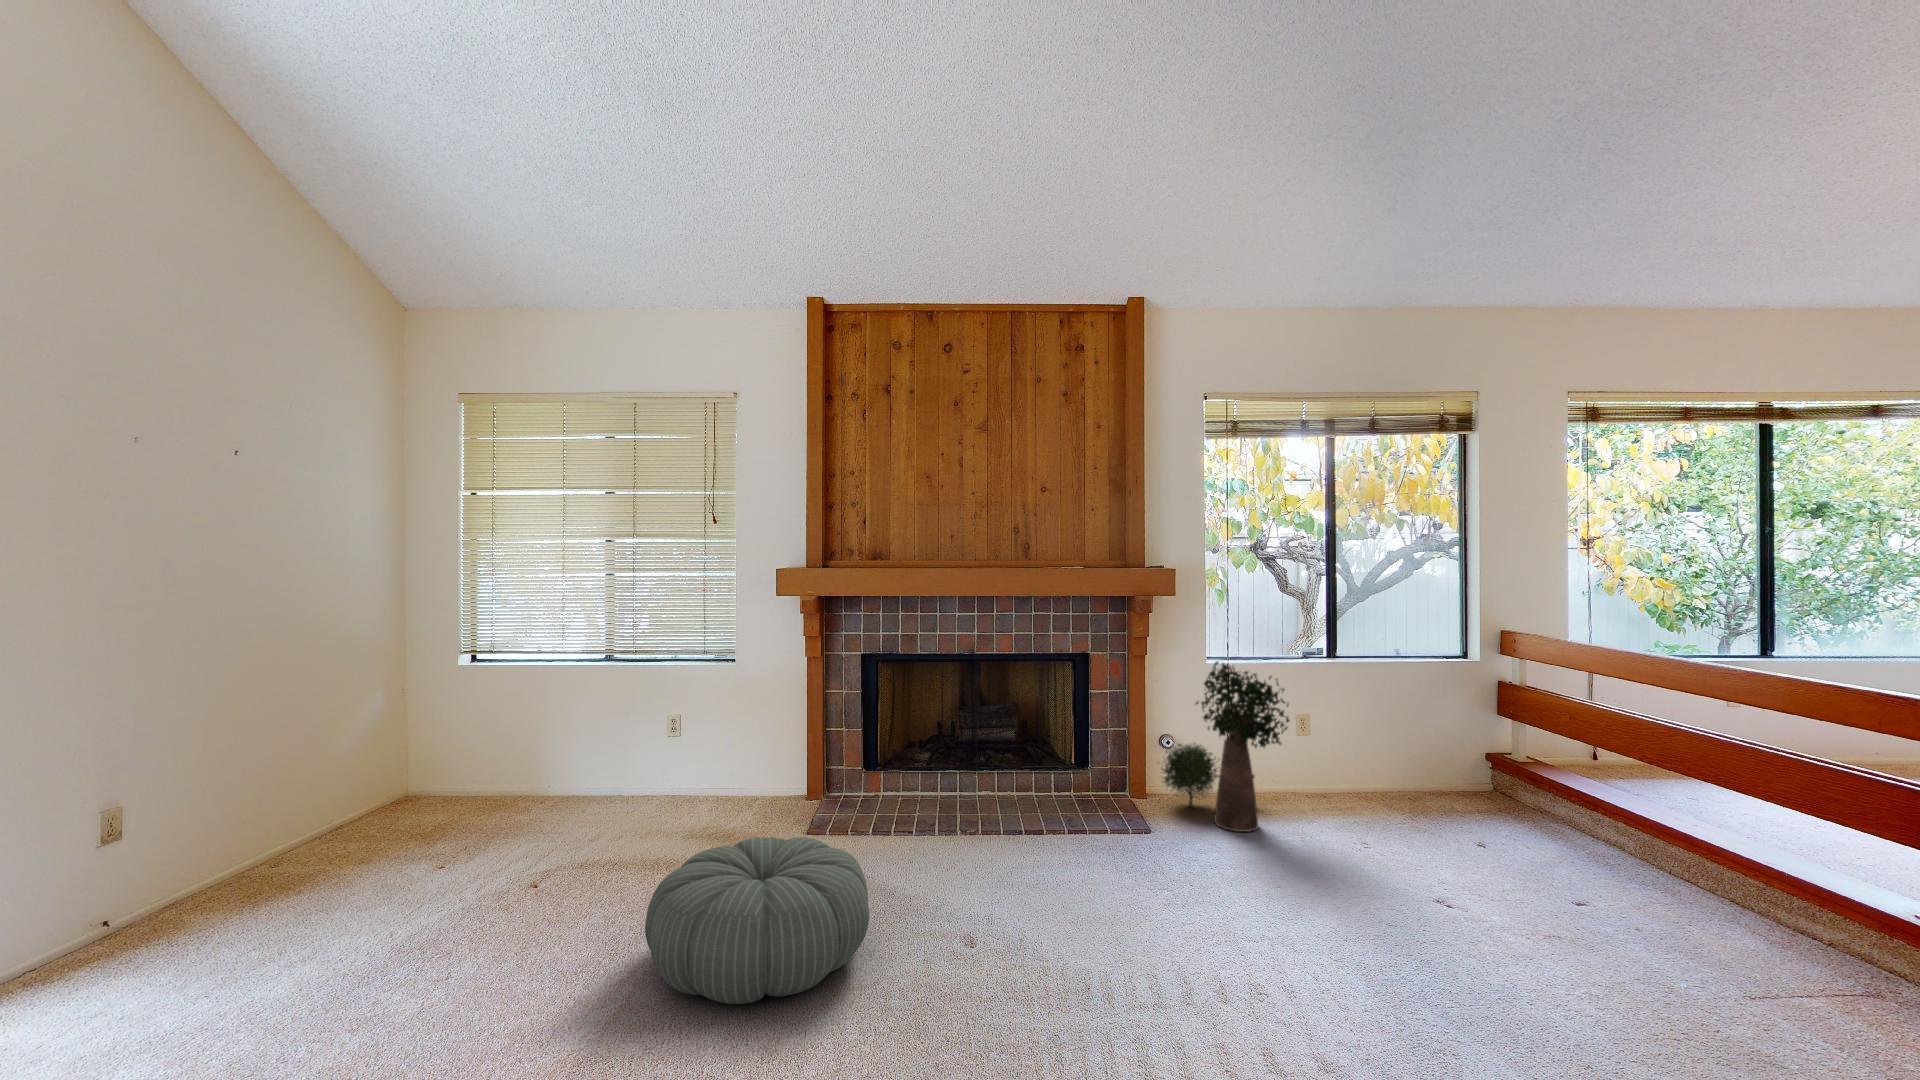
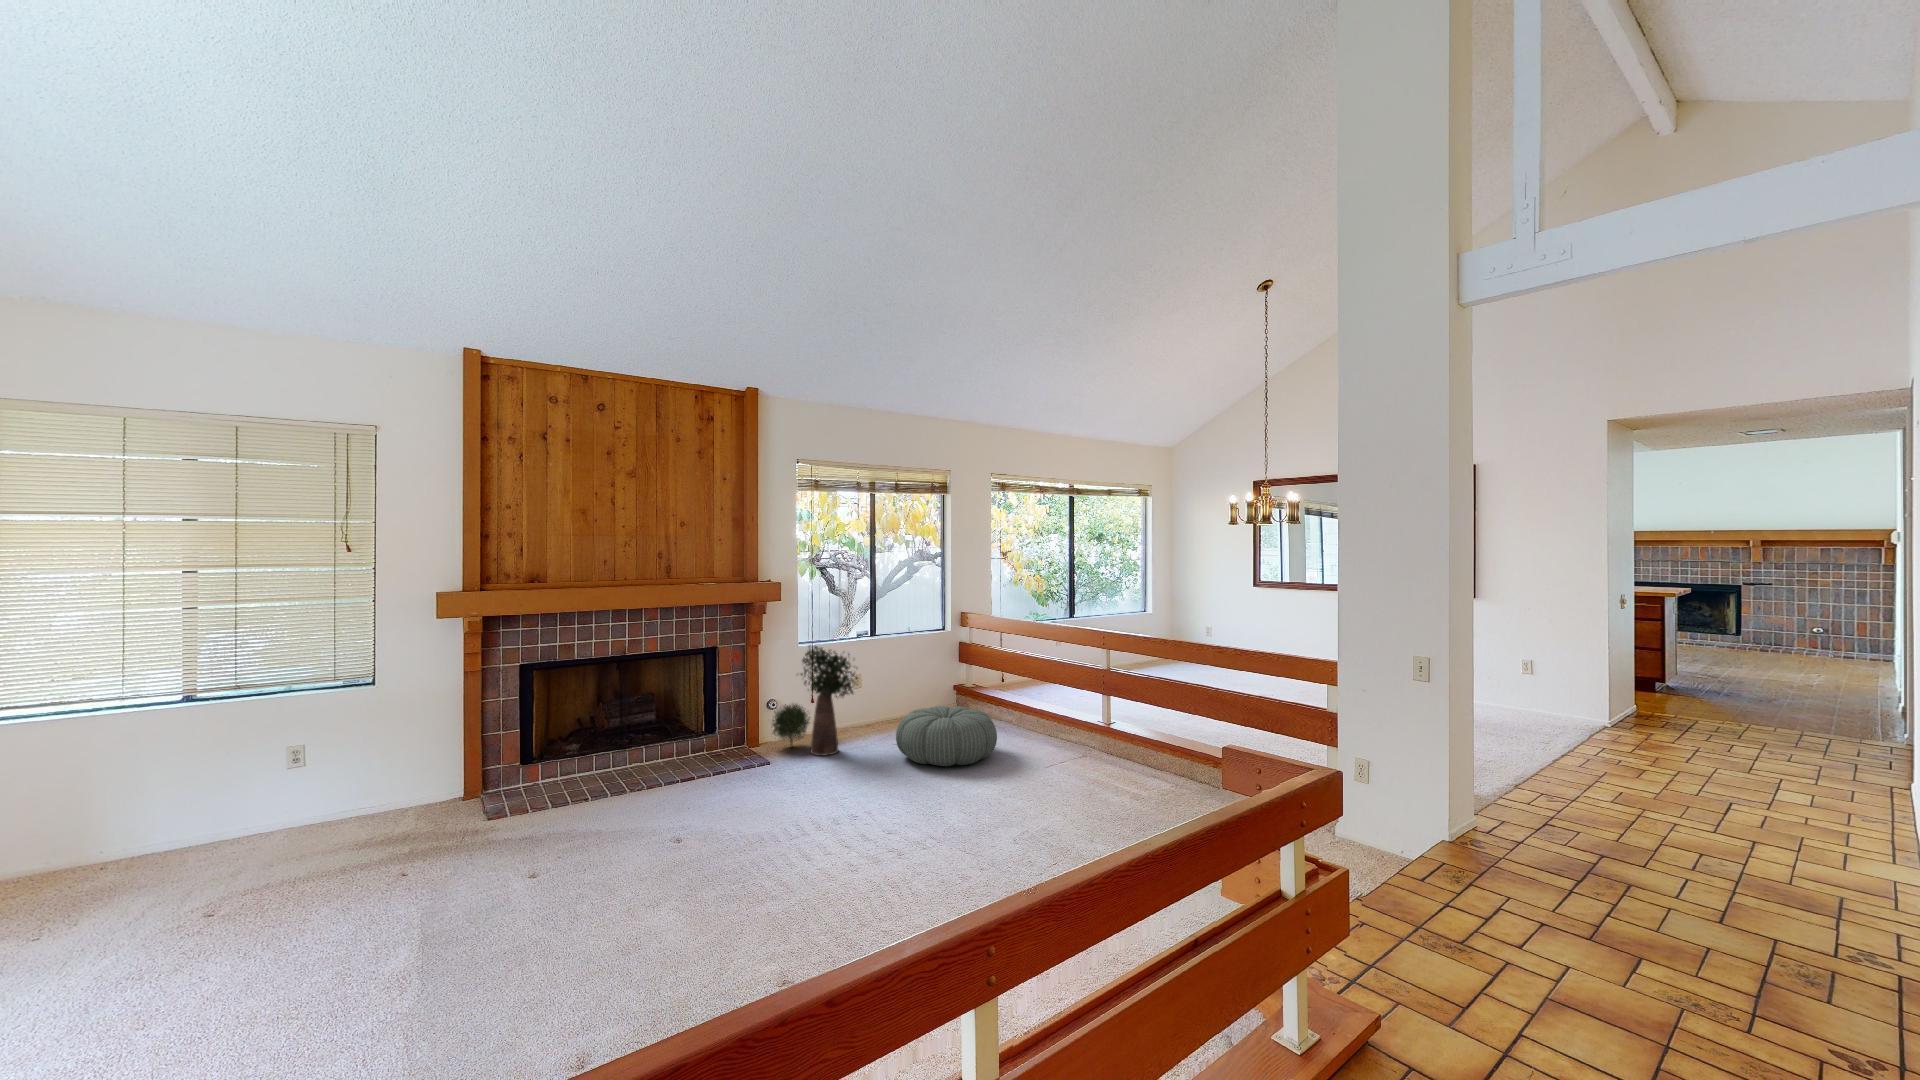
pouf: present [645,837,869,1004] -> present [896,706,997,766]

